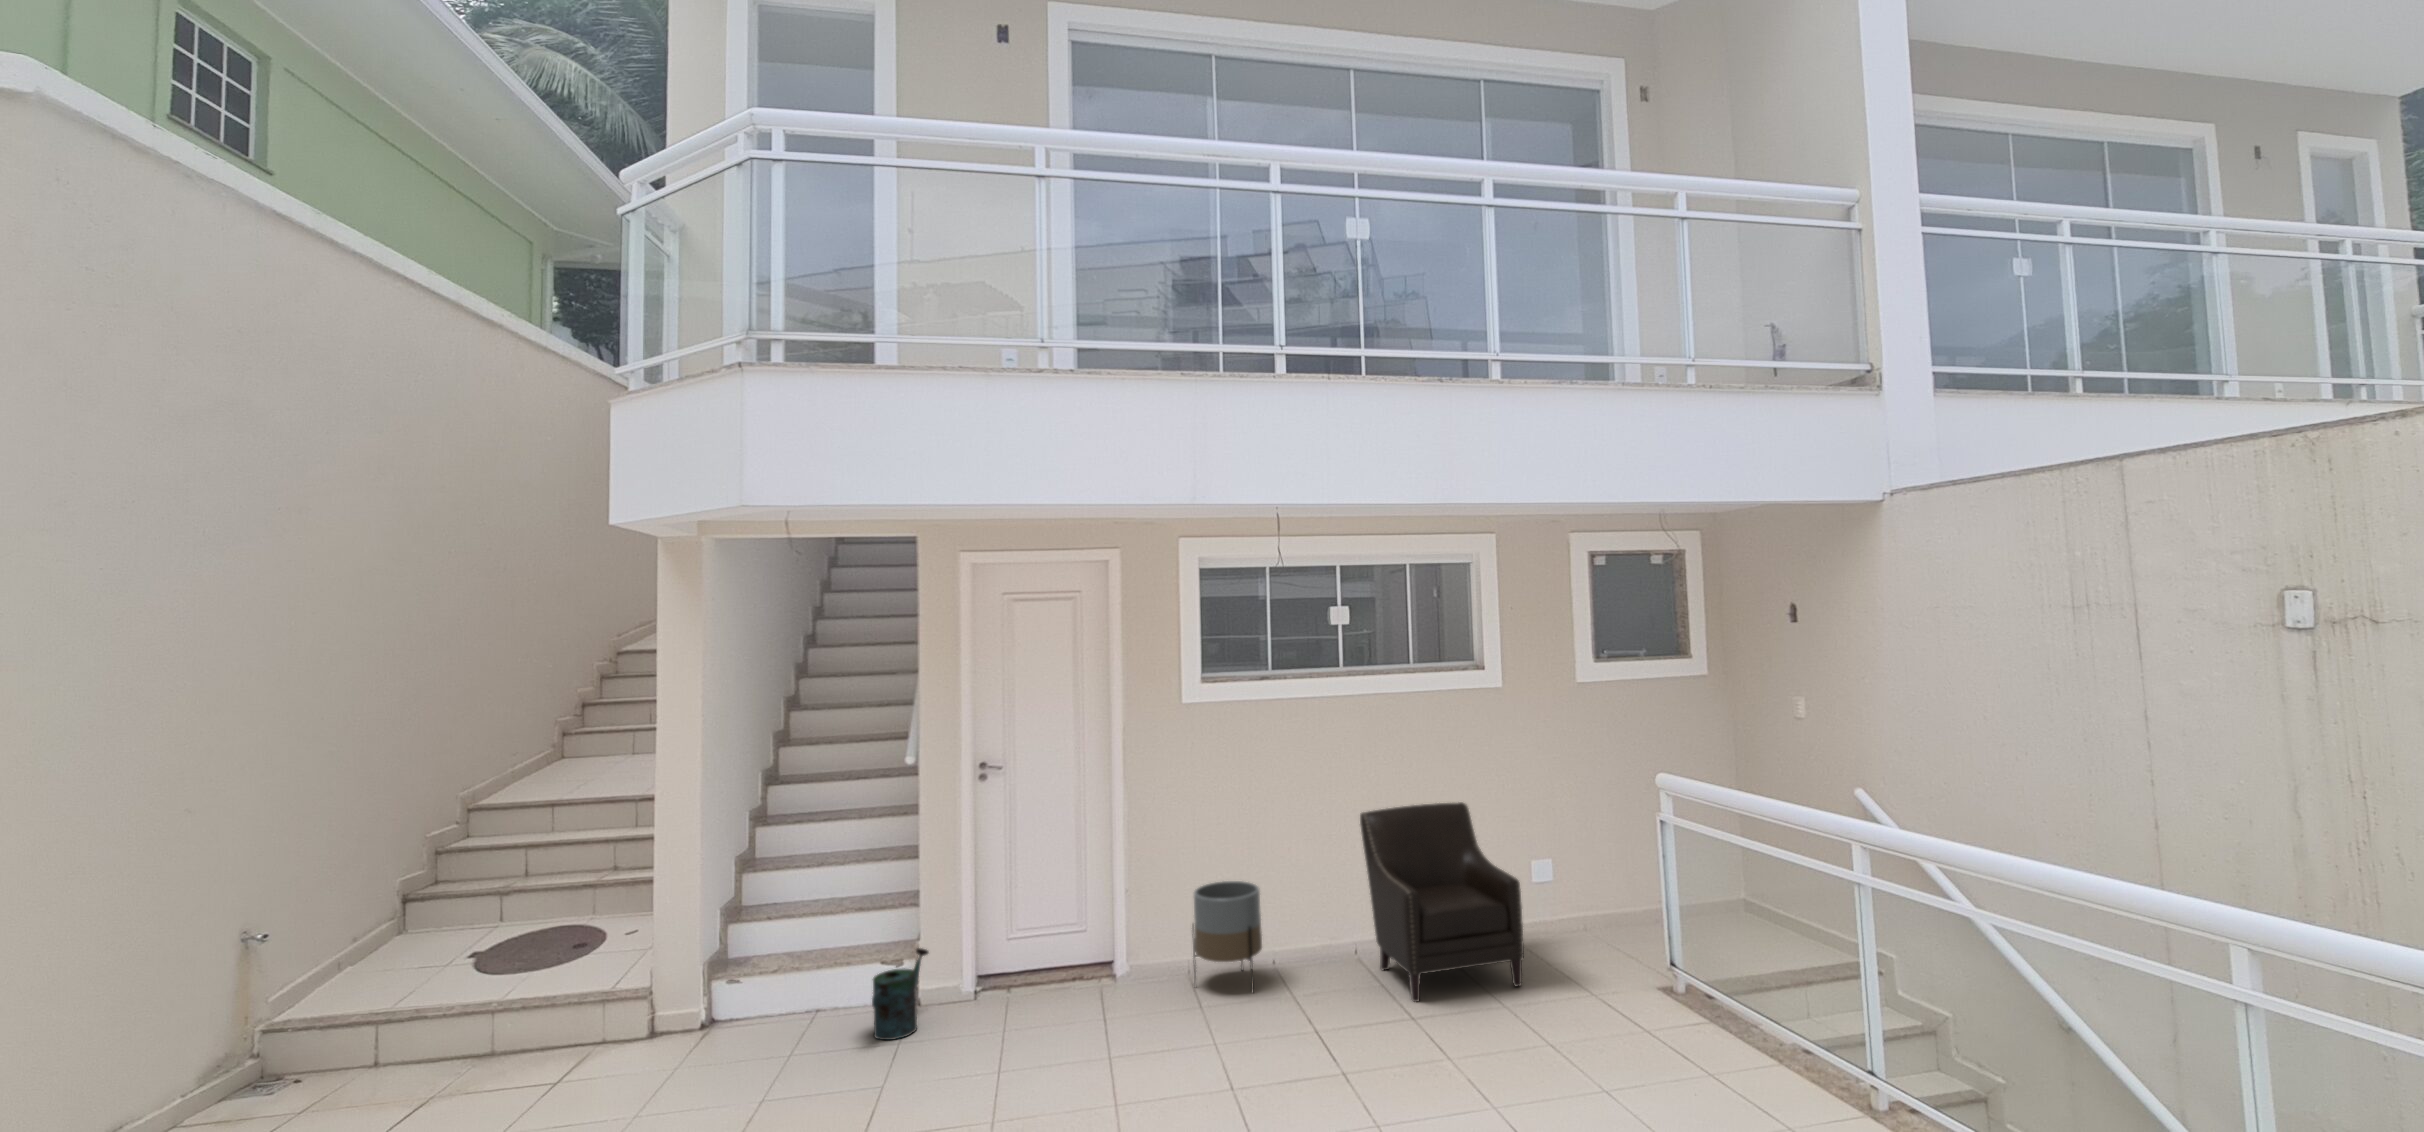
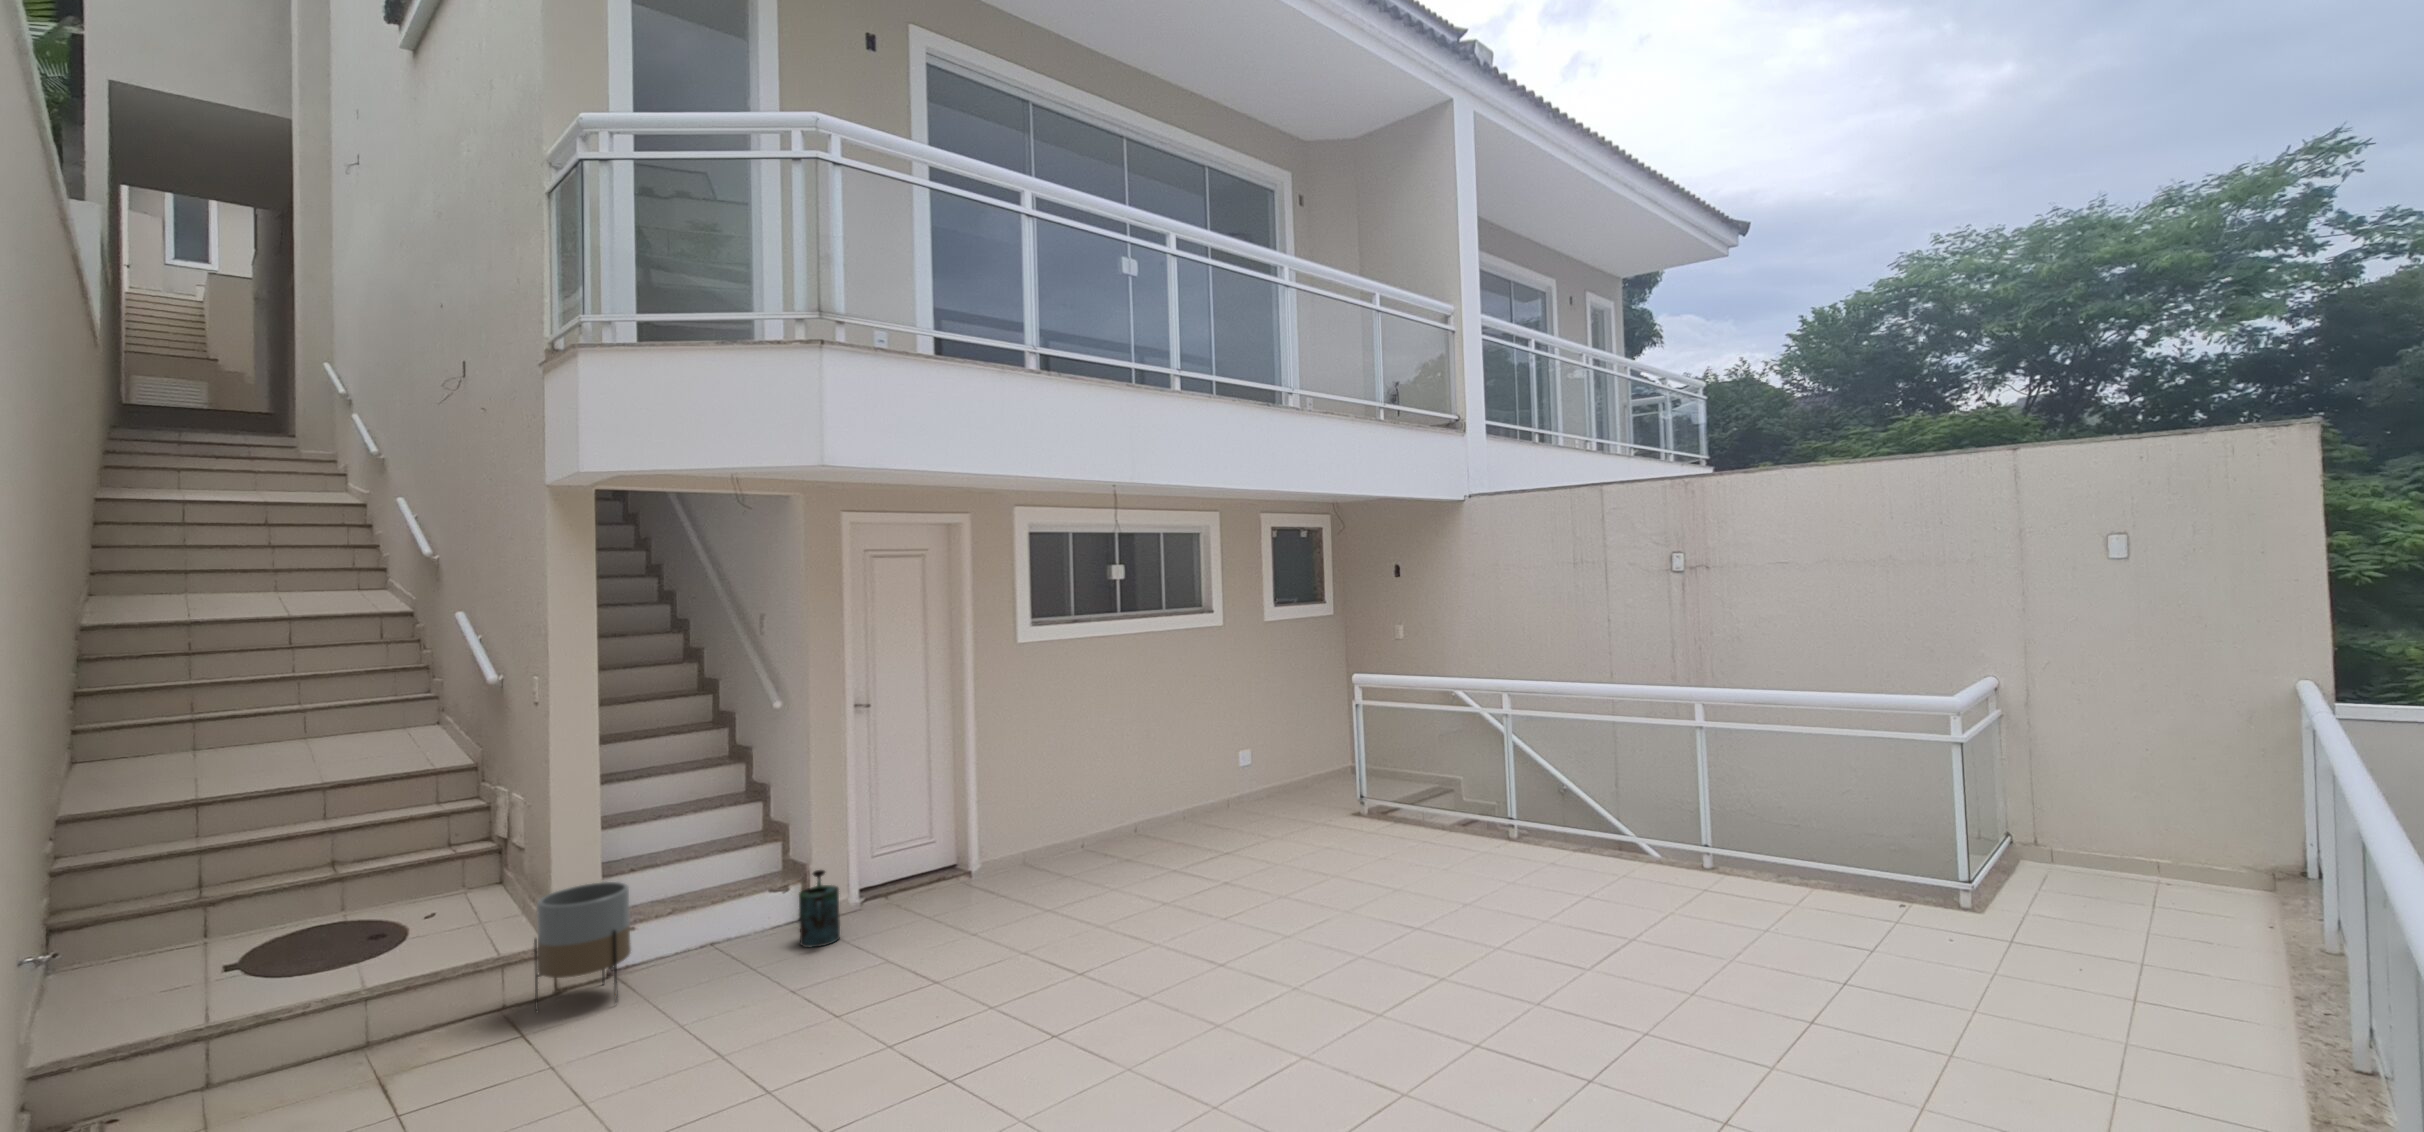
chair: present [1360,802,1524,1002] -> none [1141,713,1271,851]
planter: present [1192,881,1262,990] -> present [534,882,631,1011]

